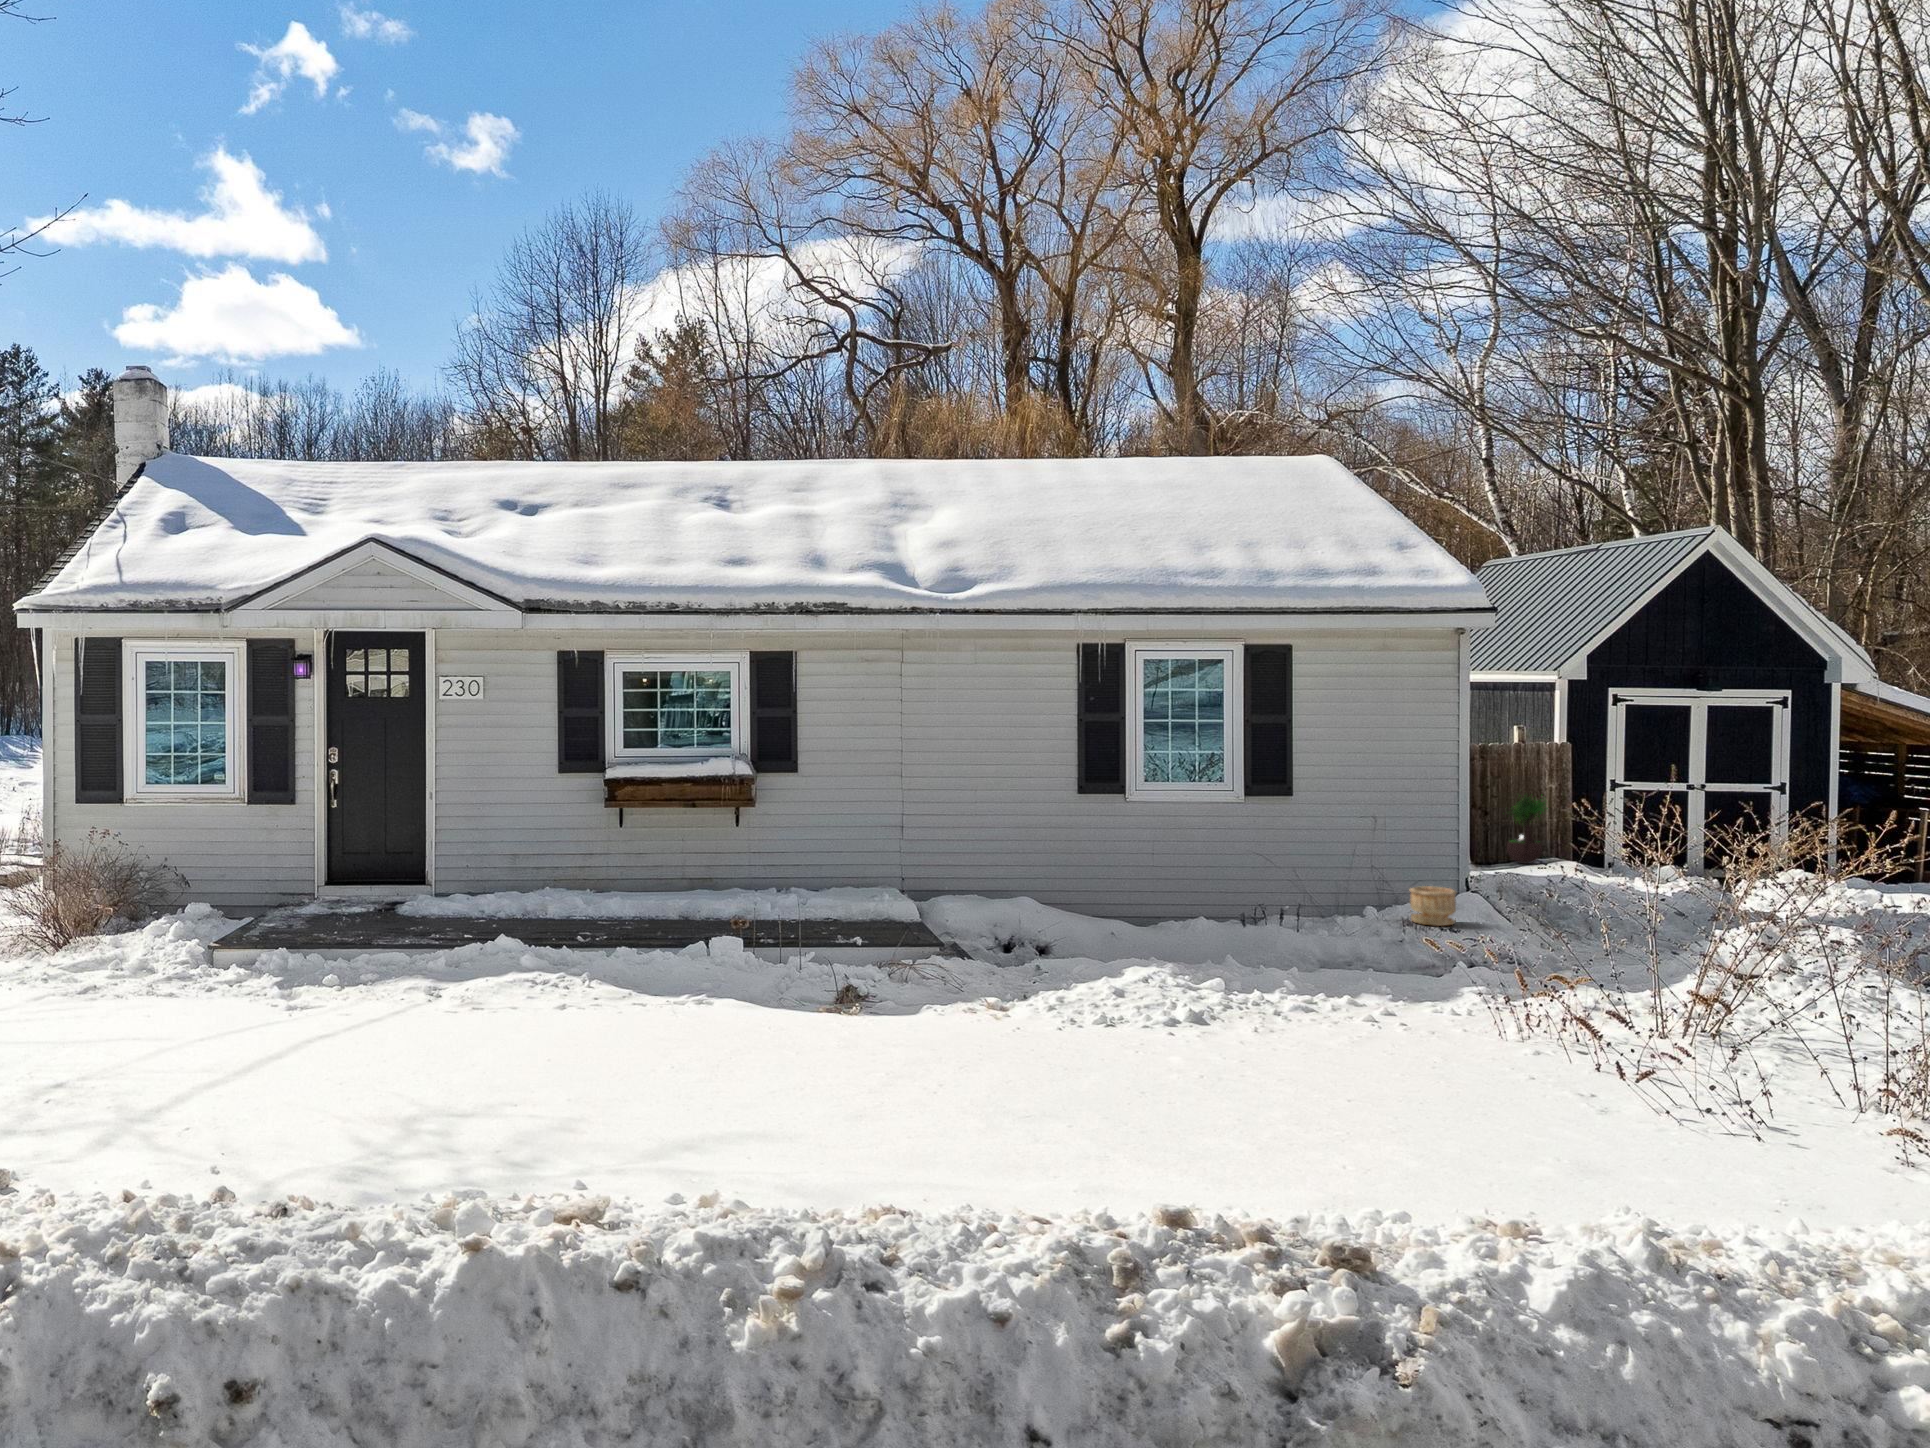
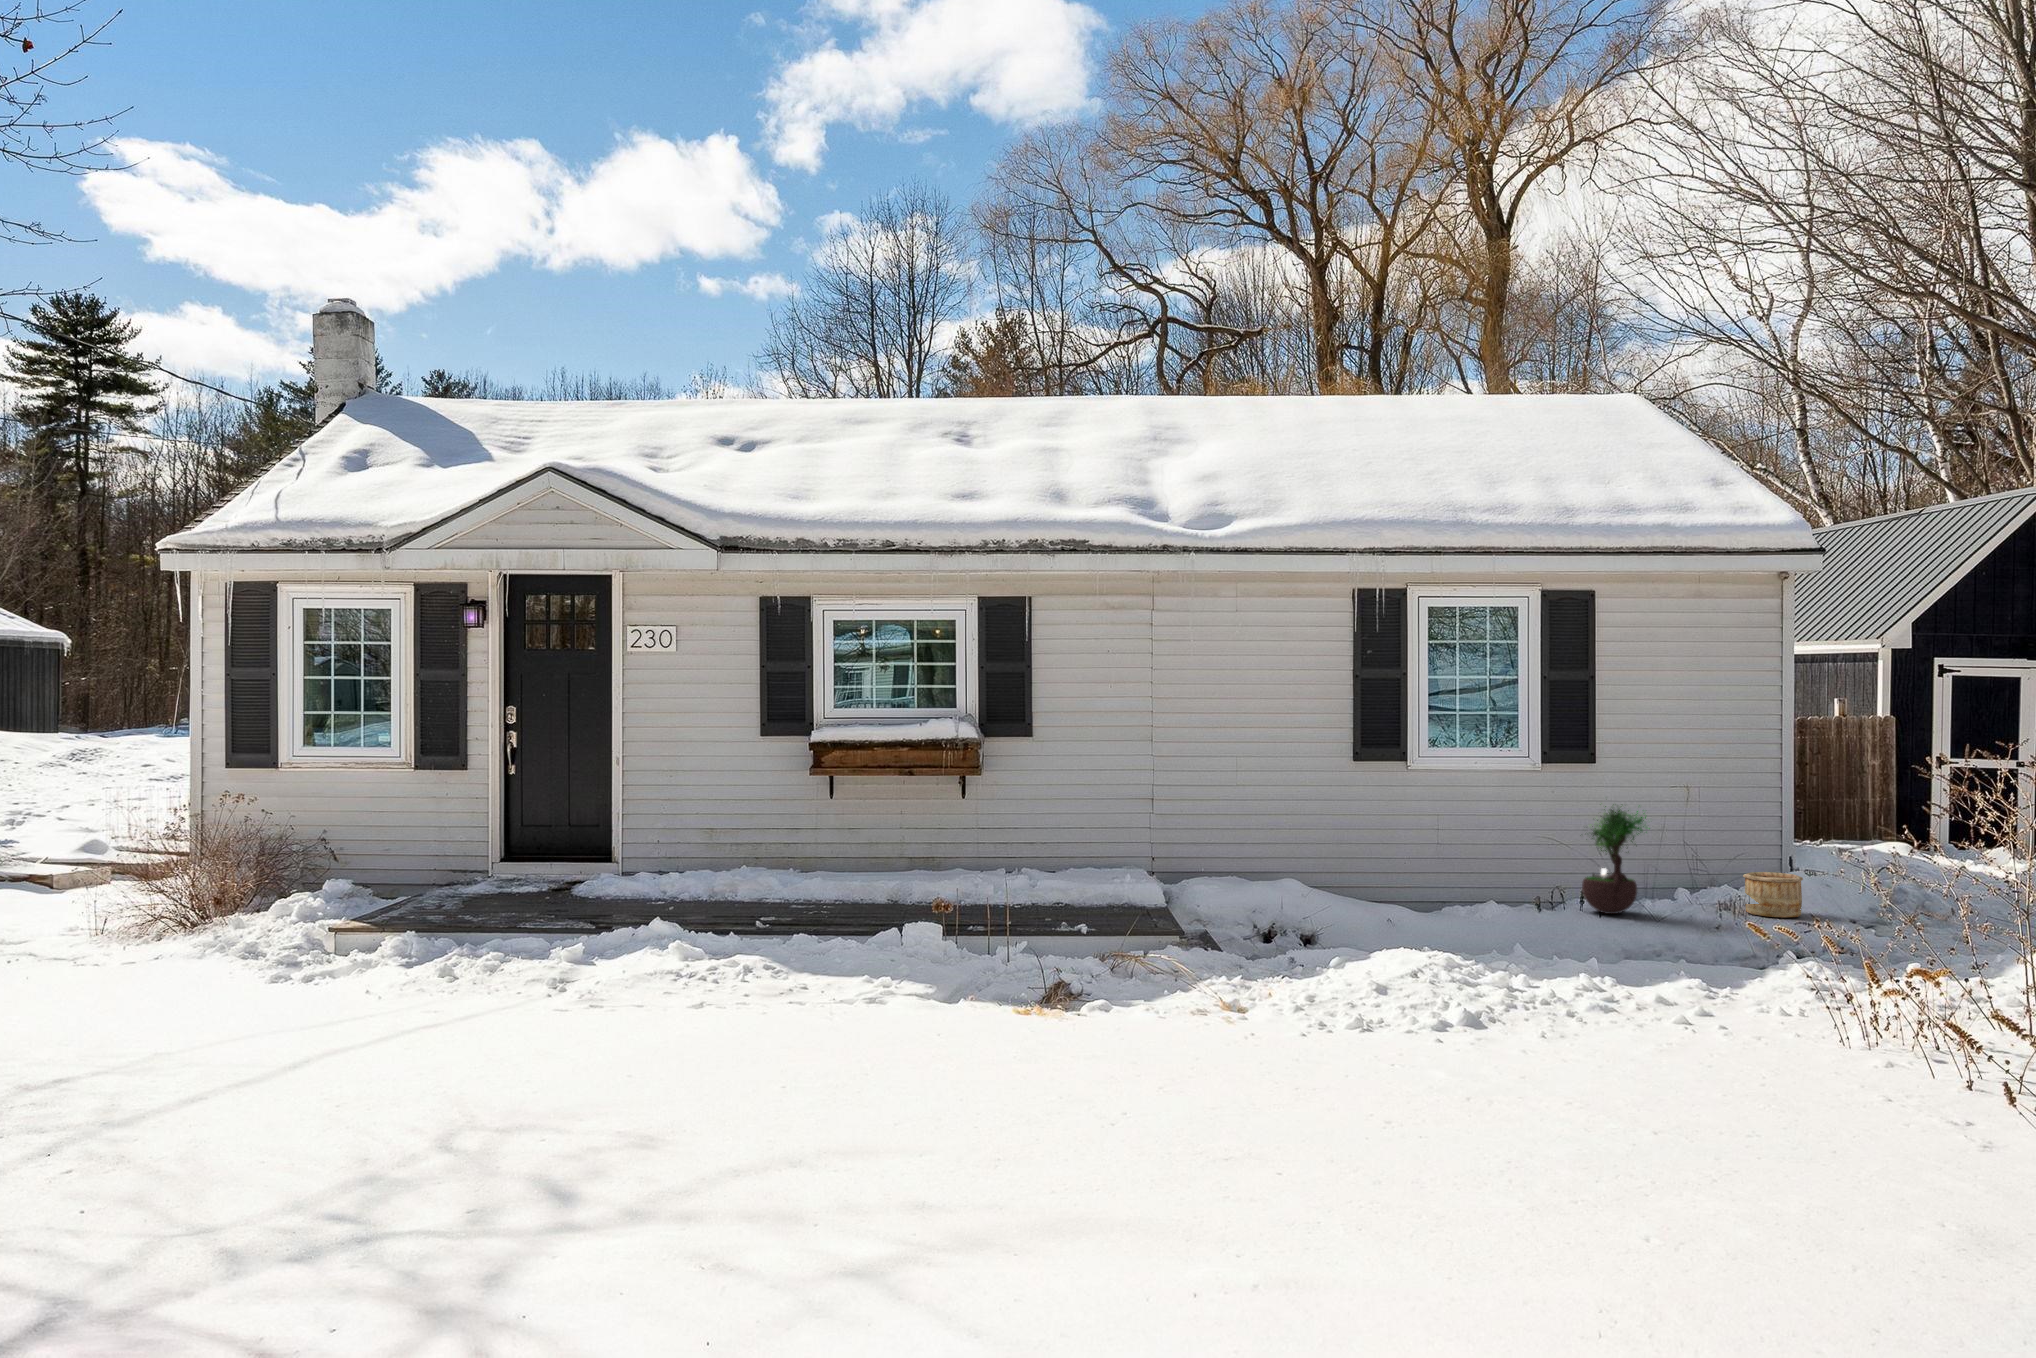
potted tree: present [1507,795,1548,864] -> present [1582,806,1650,914]

